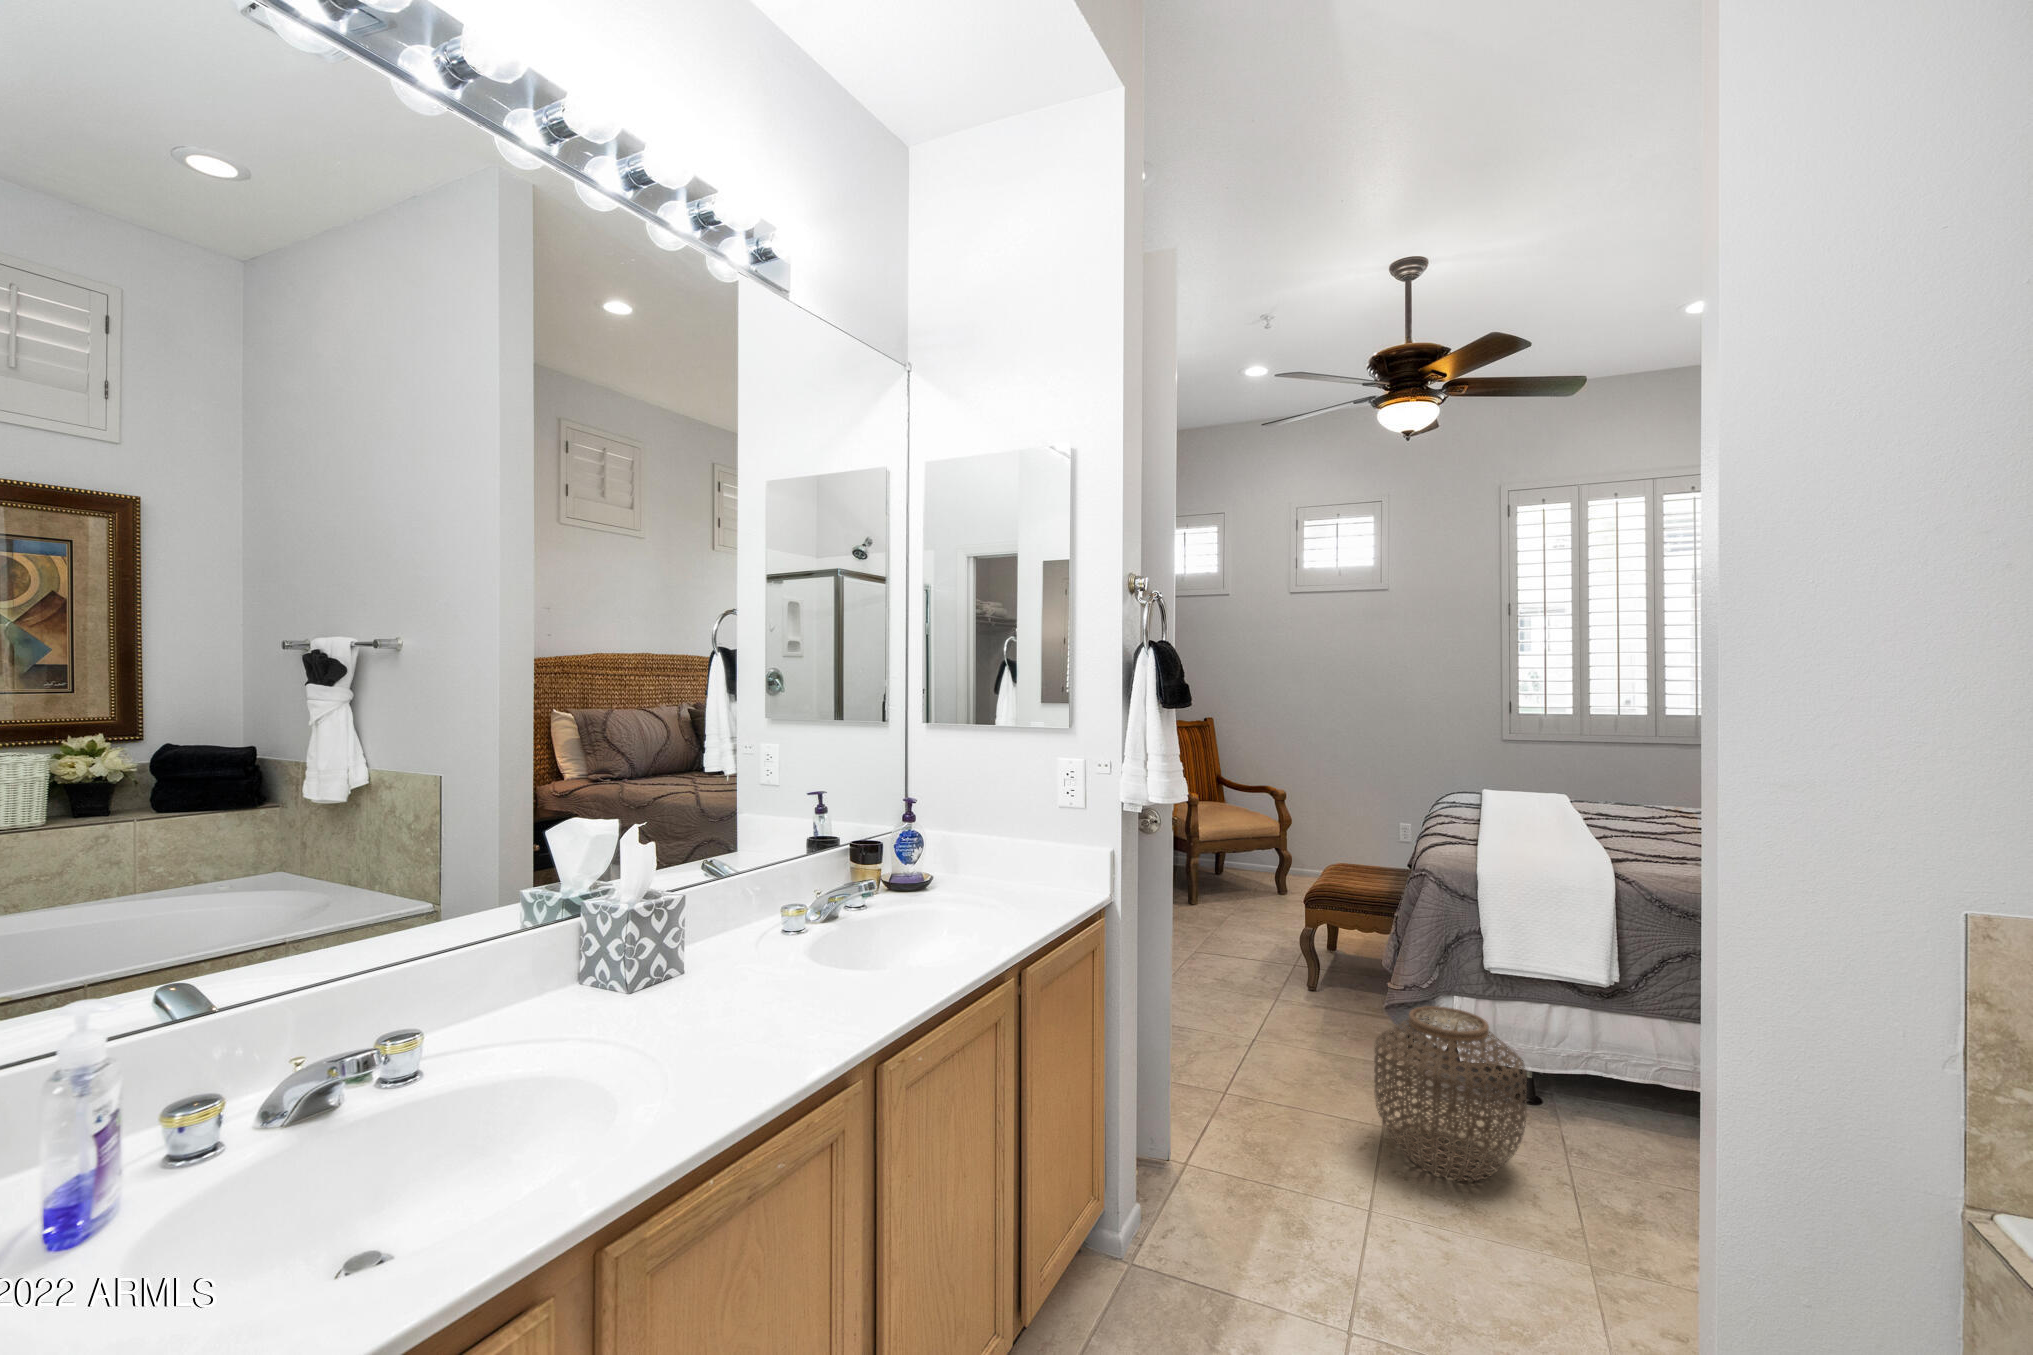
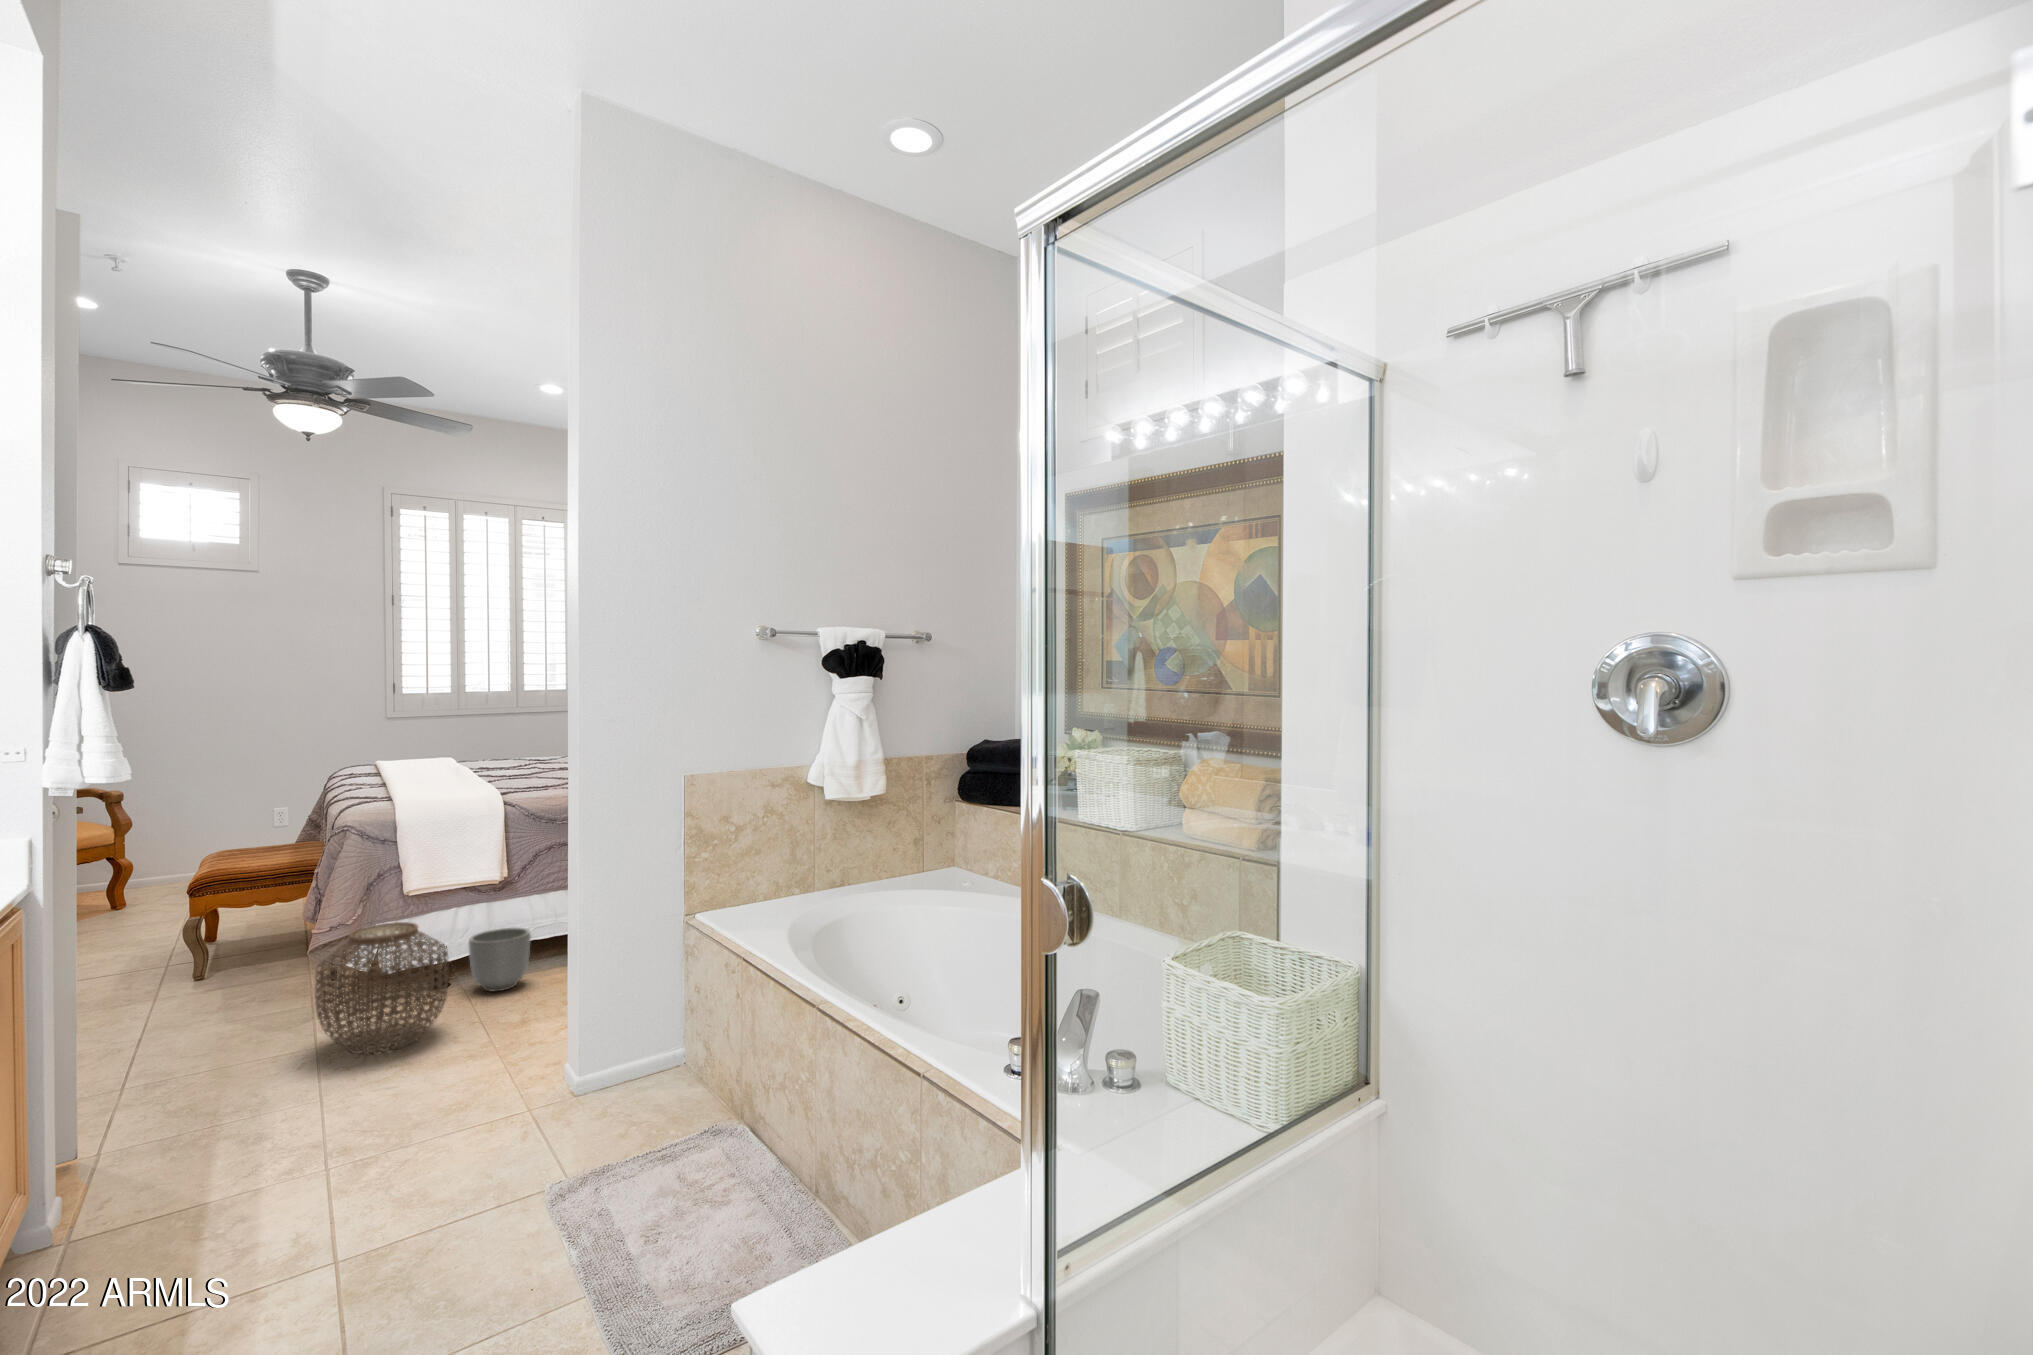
planter: none [1563,1047,1652,1143] -> present [469,928,531,992]

